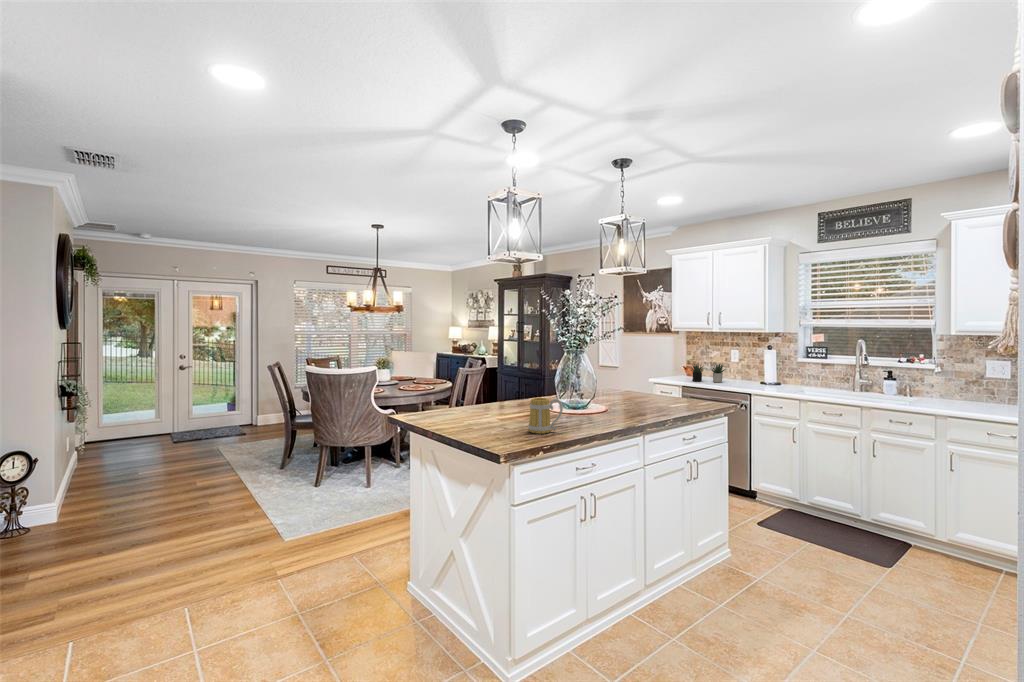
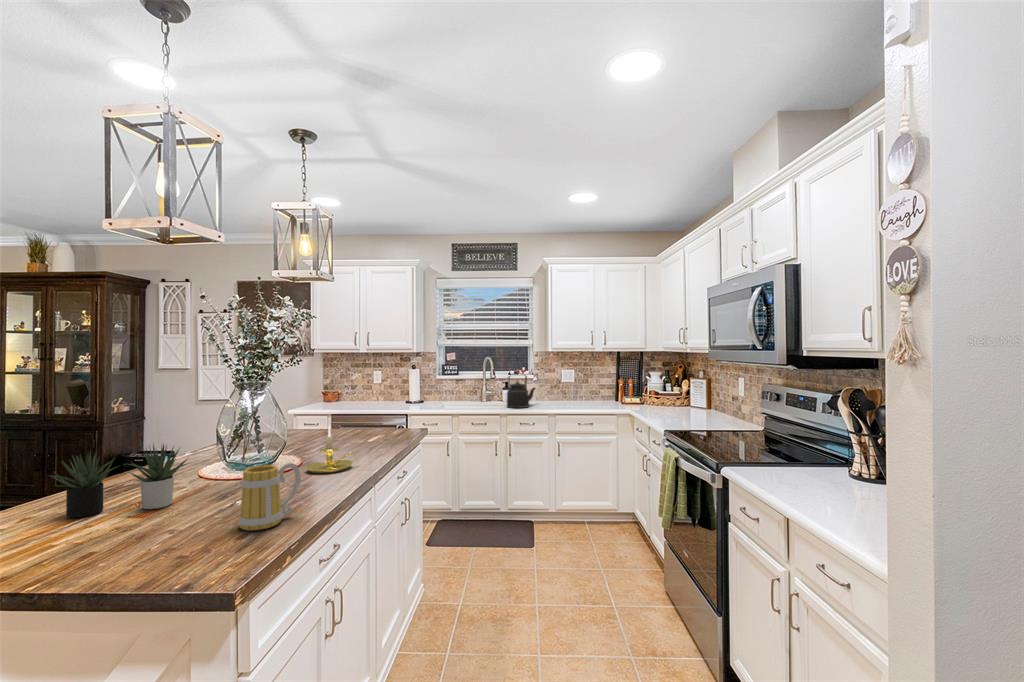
kettle: none [875,362,925,402] -> present [507,375,535,408]
succulent plant: present [691,363,726,383] -> present [49,444,189,518]
candle holder: none [597,384,635,418] -> present [306,425,358,473]

